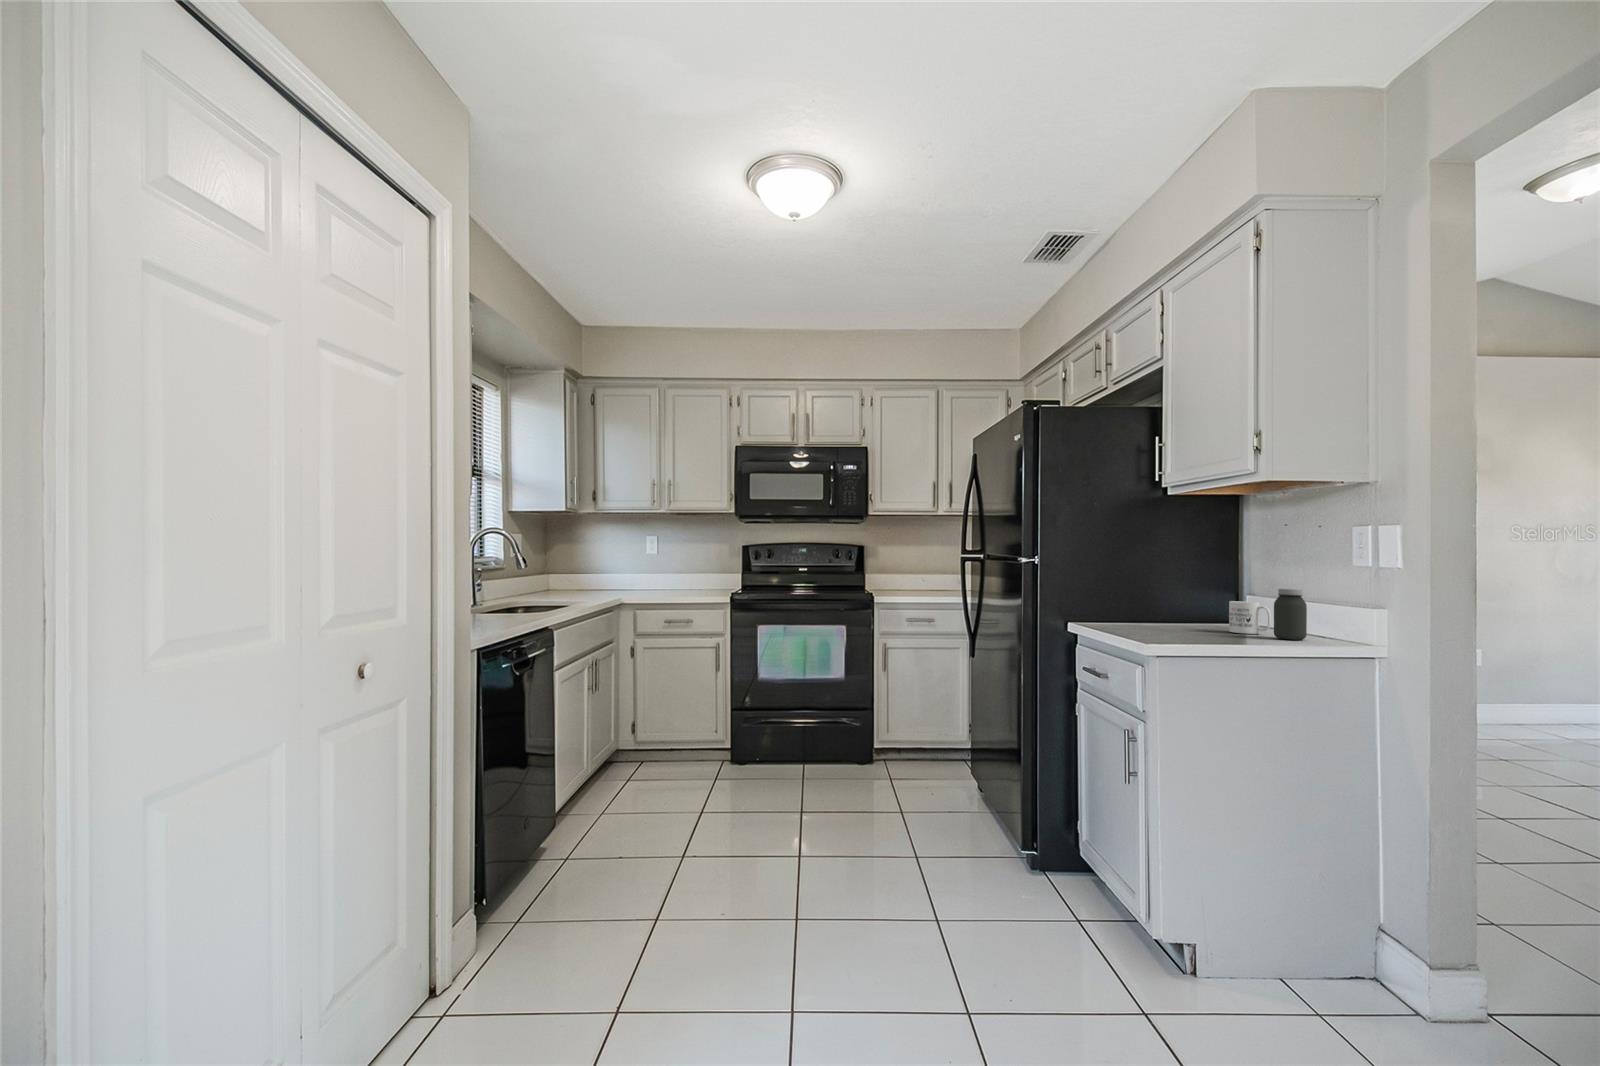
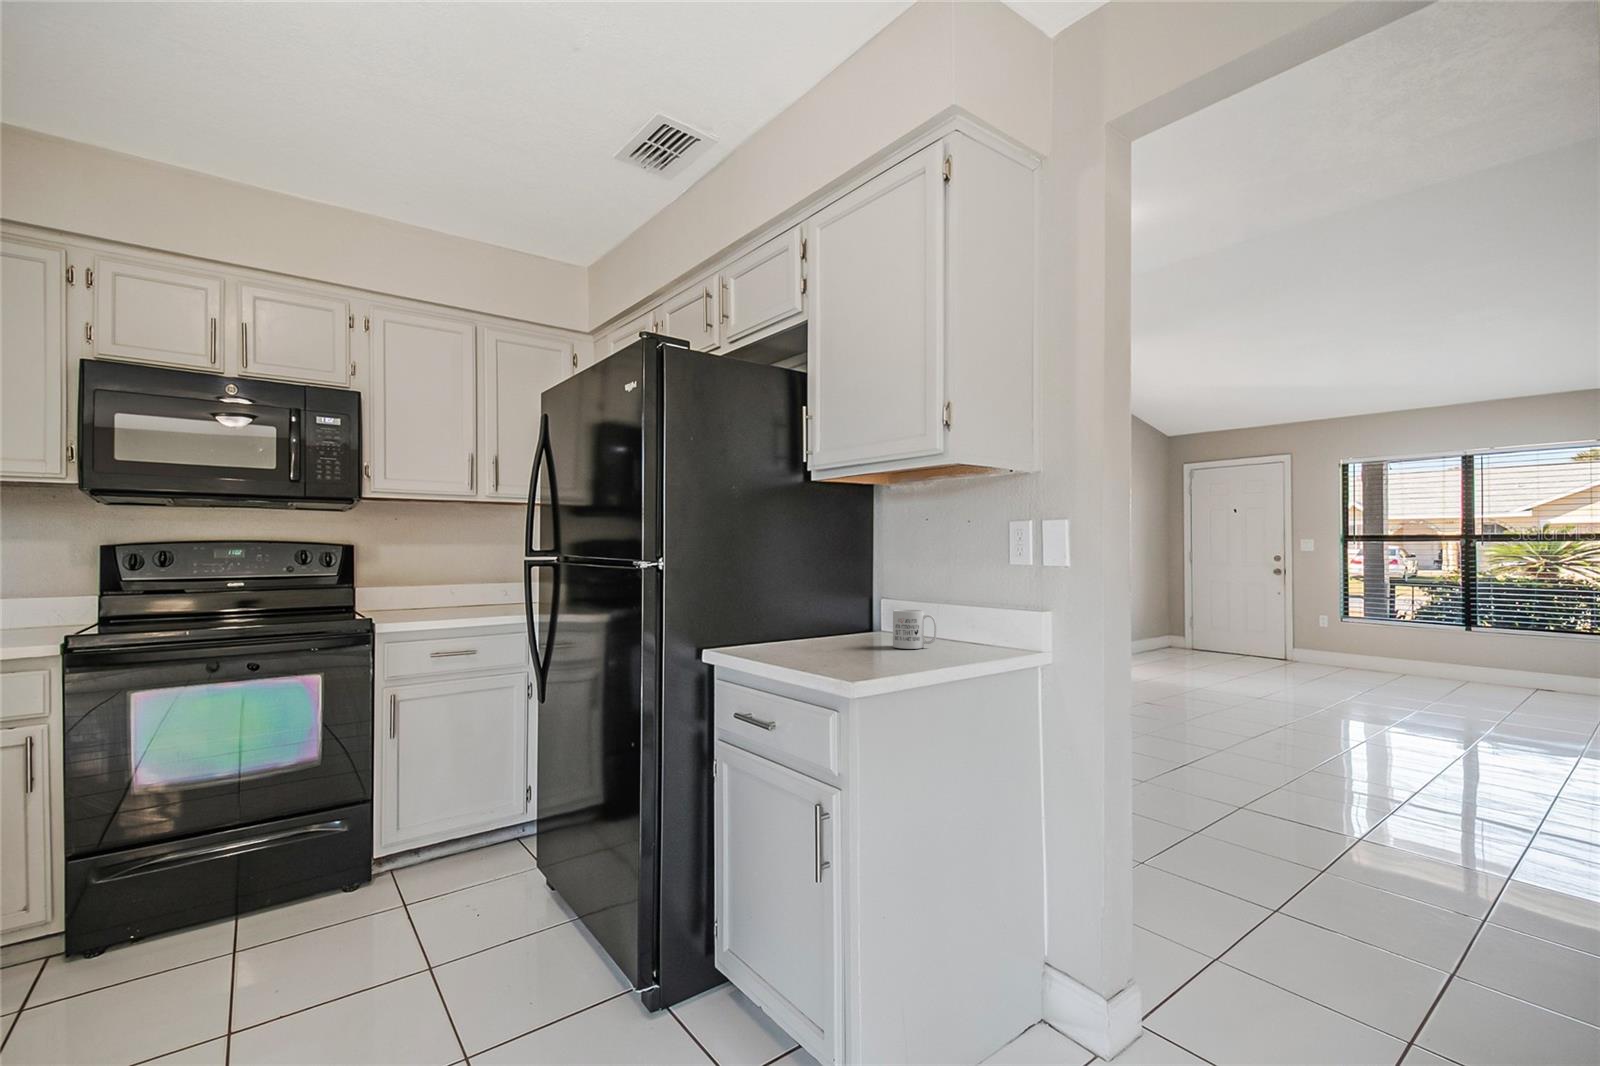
jar: present [1274,589,1307,640] -> none [950,594,983,654]

